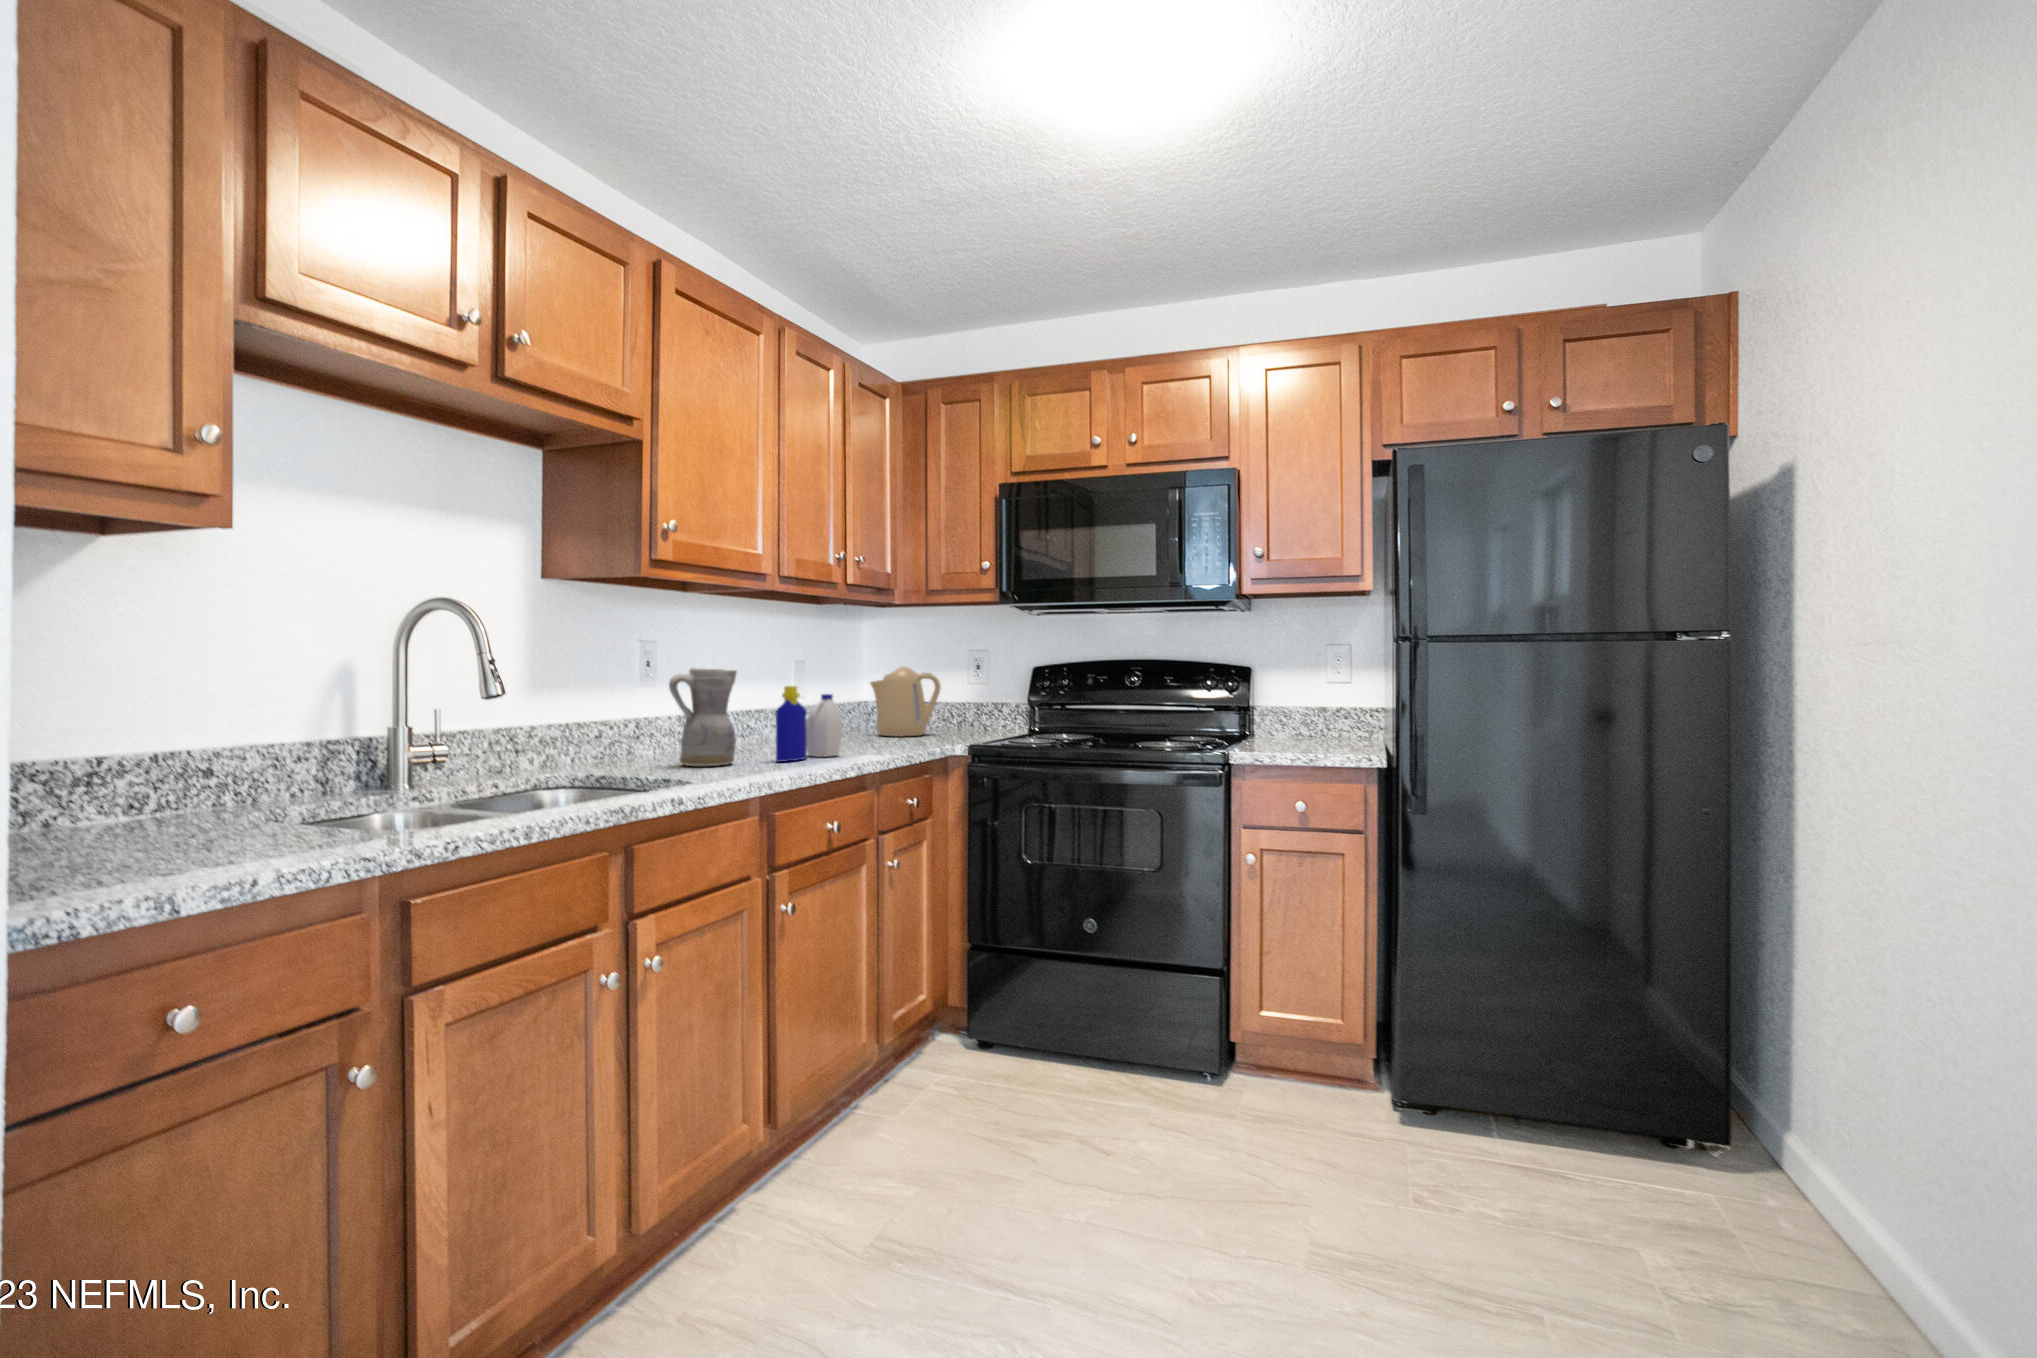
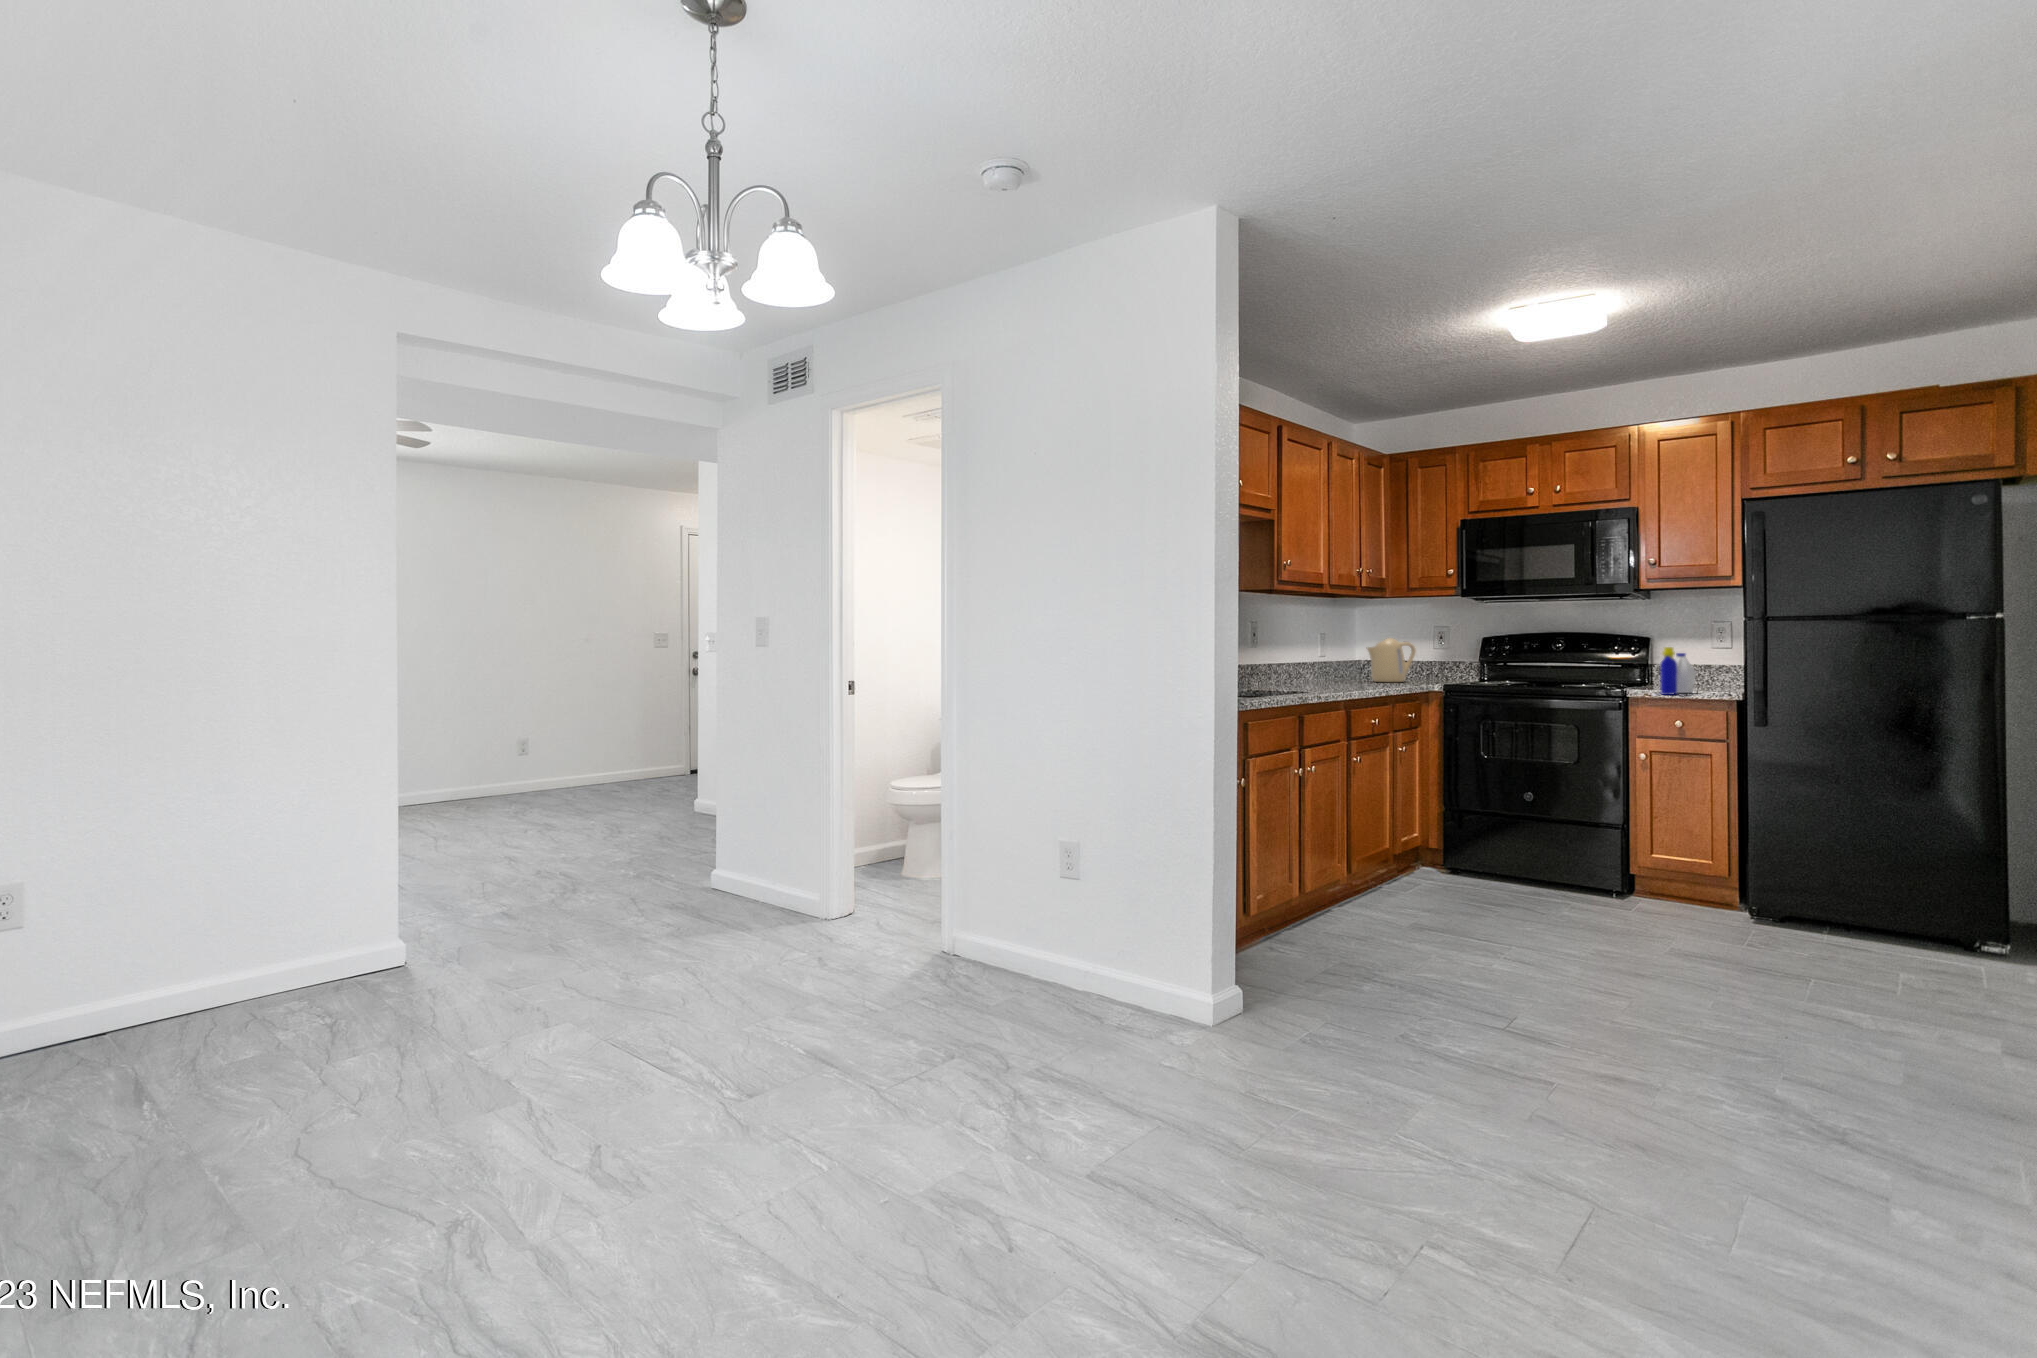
ceramic pitcher: present [669,668,737,766] -> none [1273,638,1309,691]
bottle: present [776,686,843,762] -> present [1660,647,1696,695]

